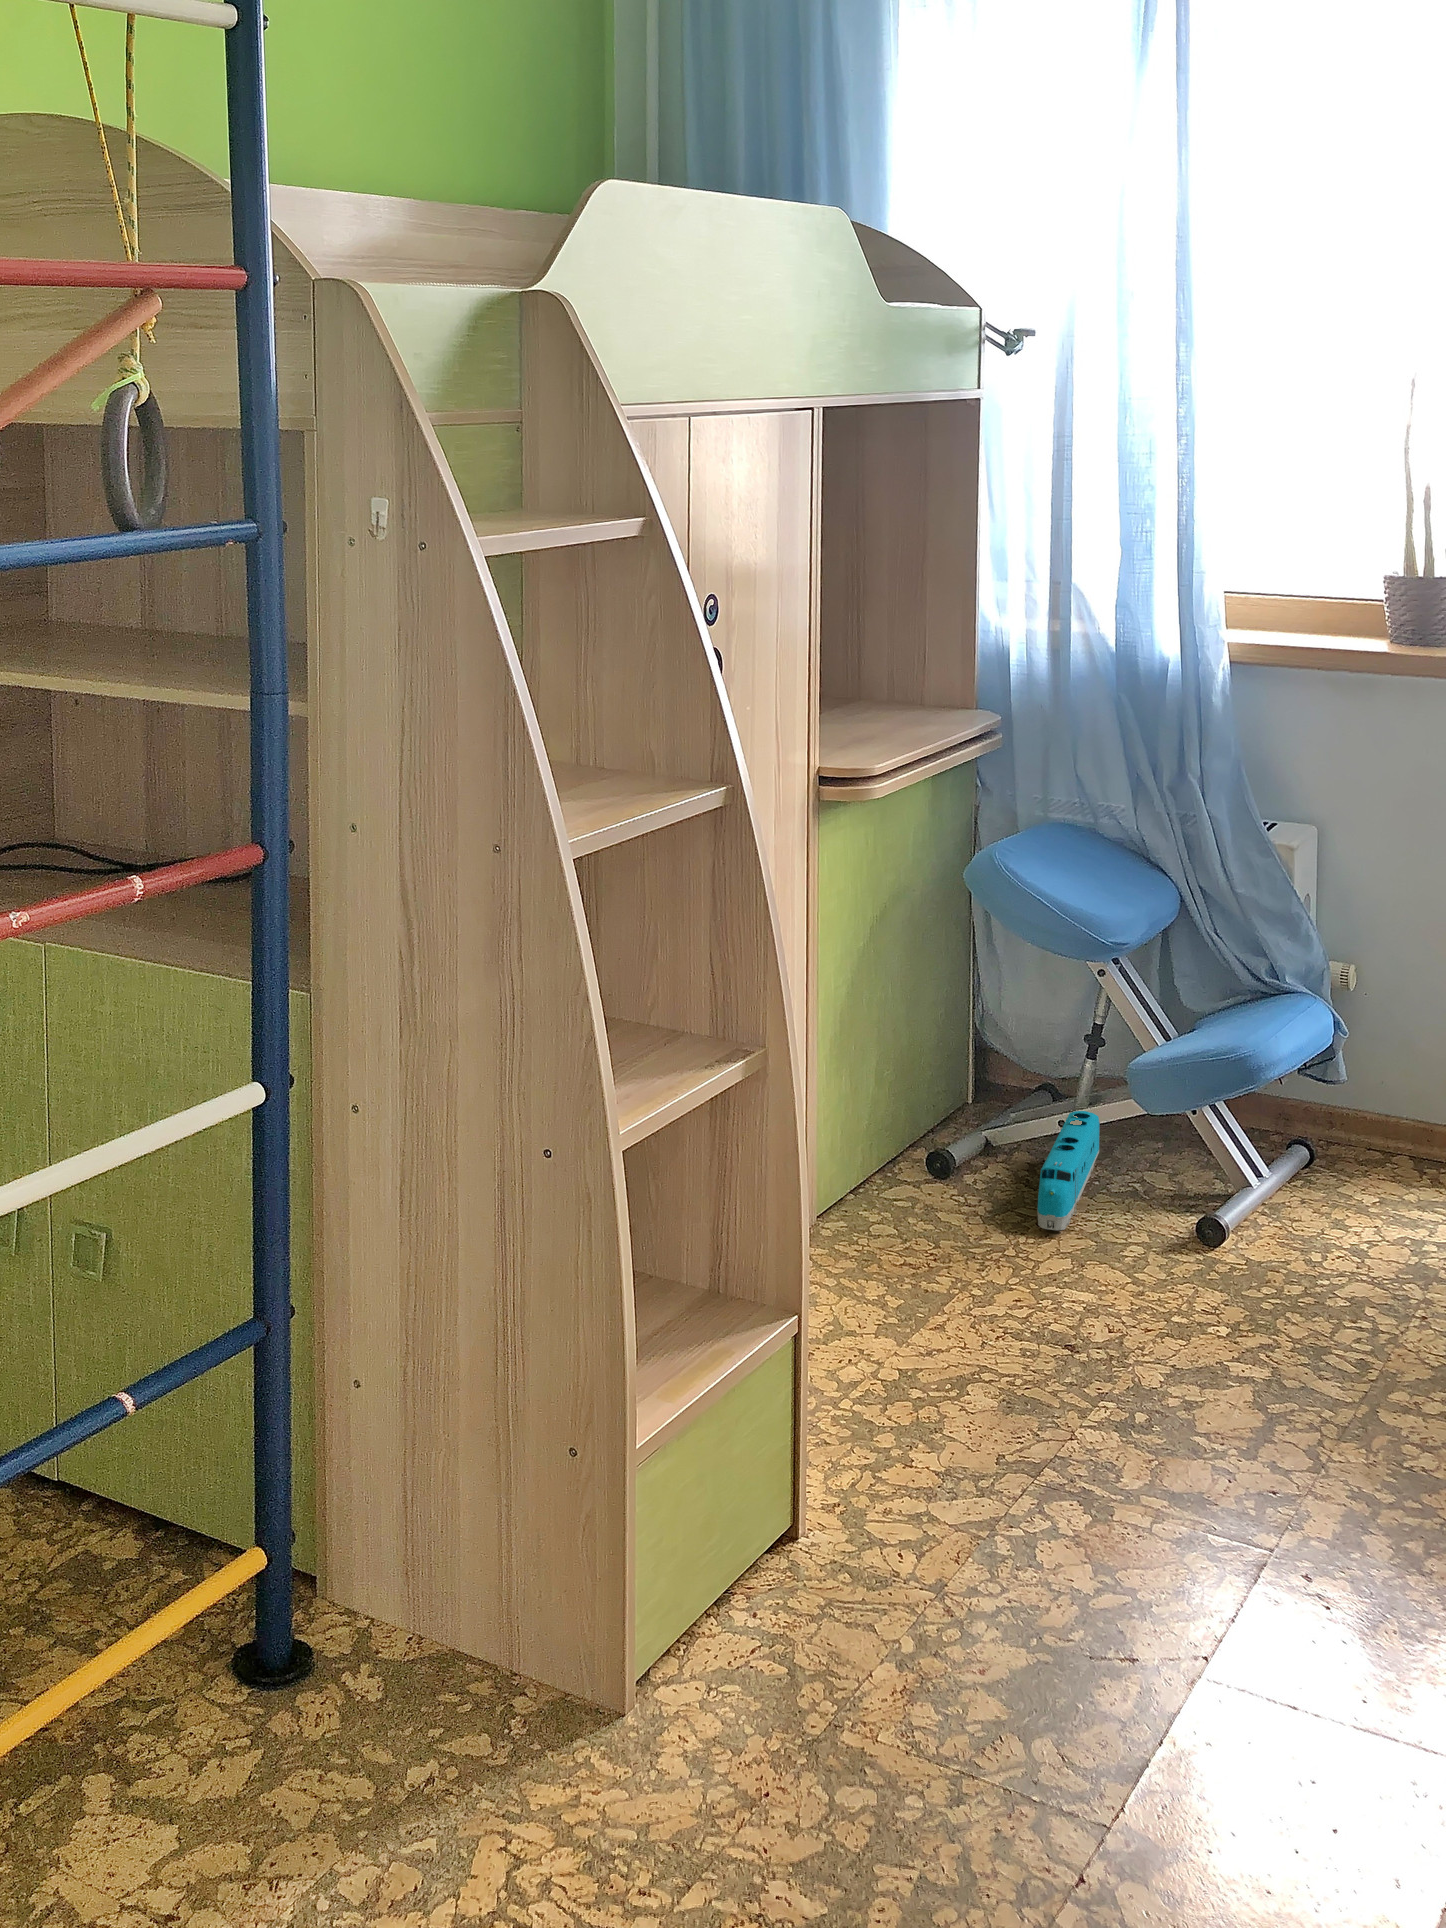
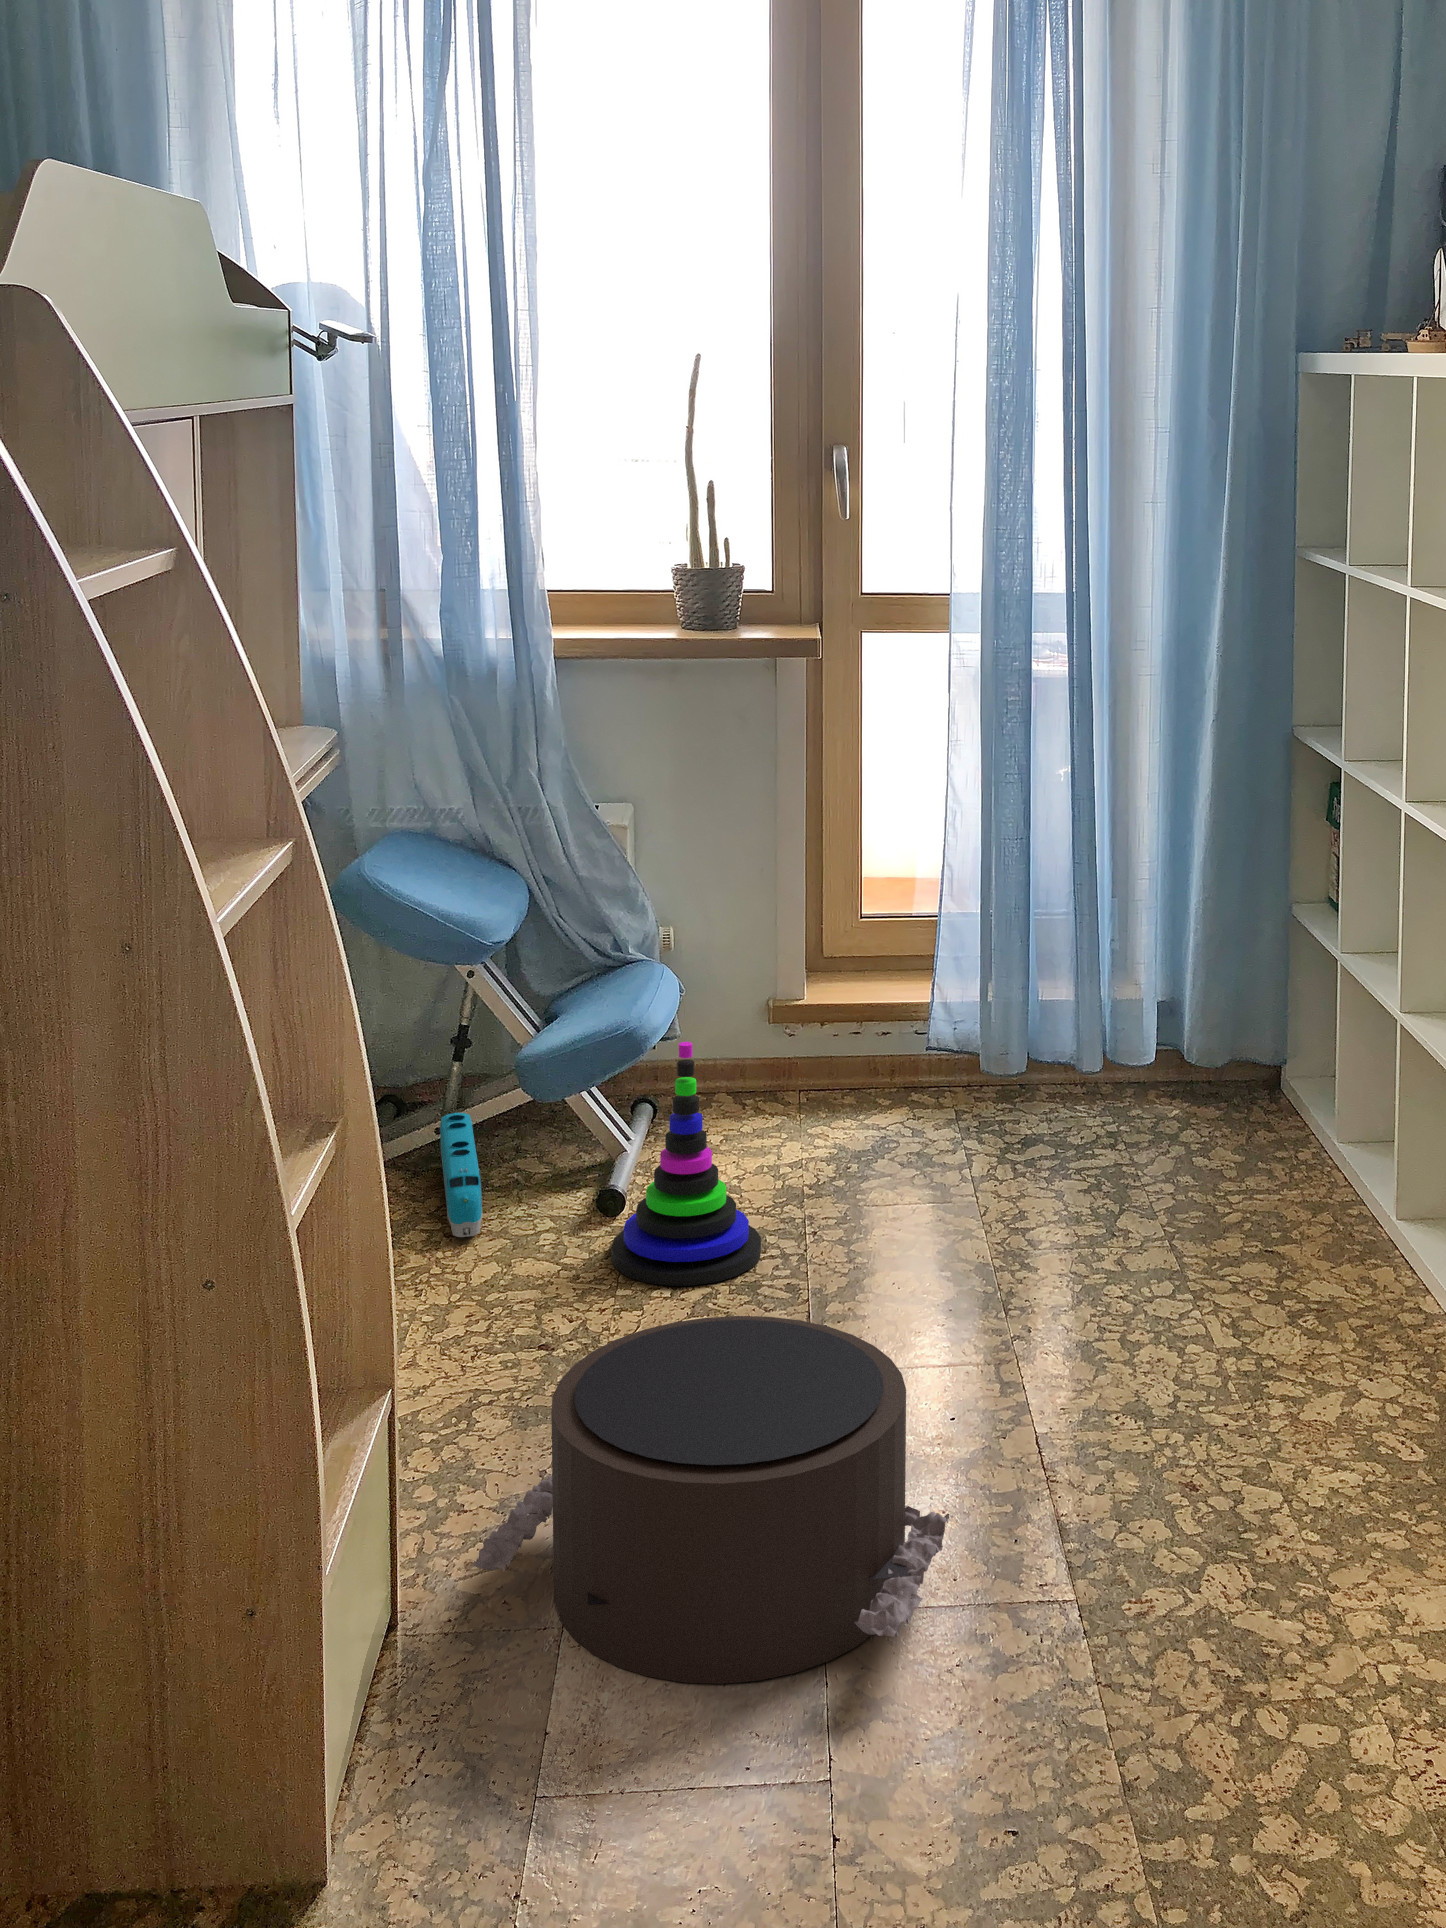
stacking toy: none [1184,1073,1353,1336] -> present [611,1042,761,1286]
pouf: none [862,1335,1367,1716] -> present [472,1316,949,1684]

